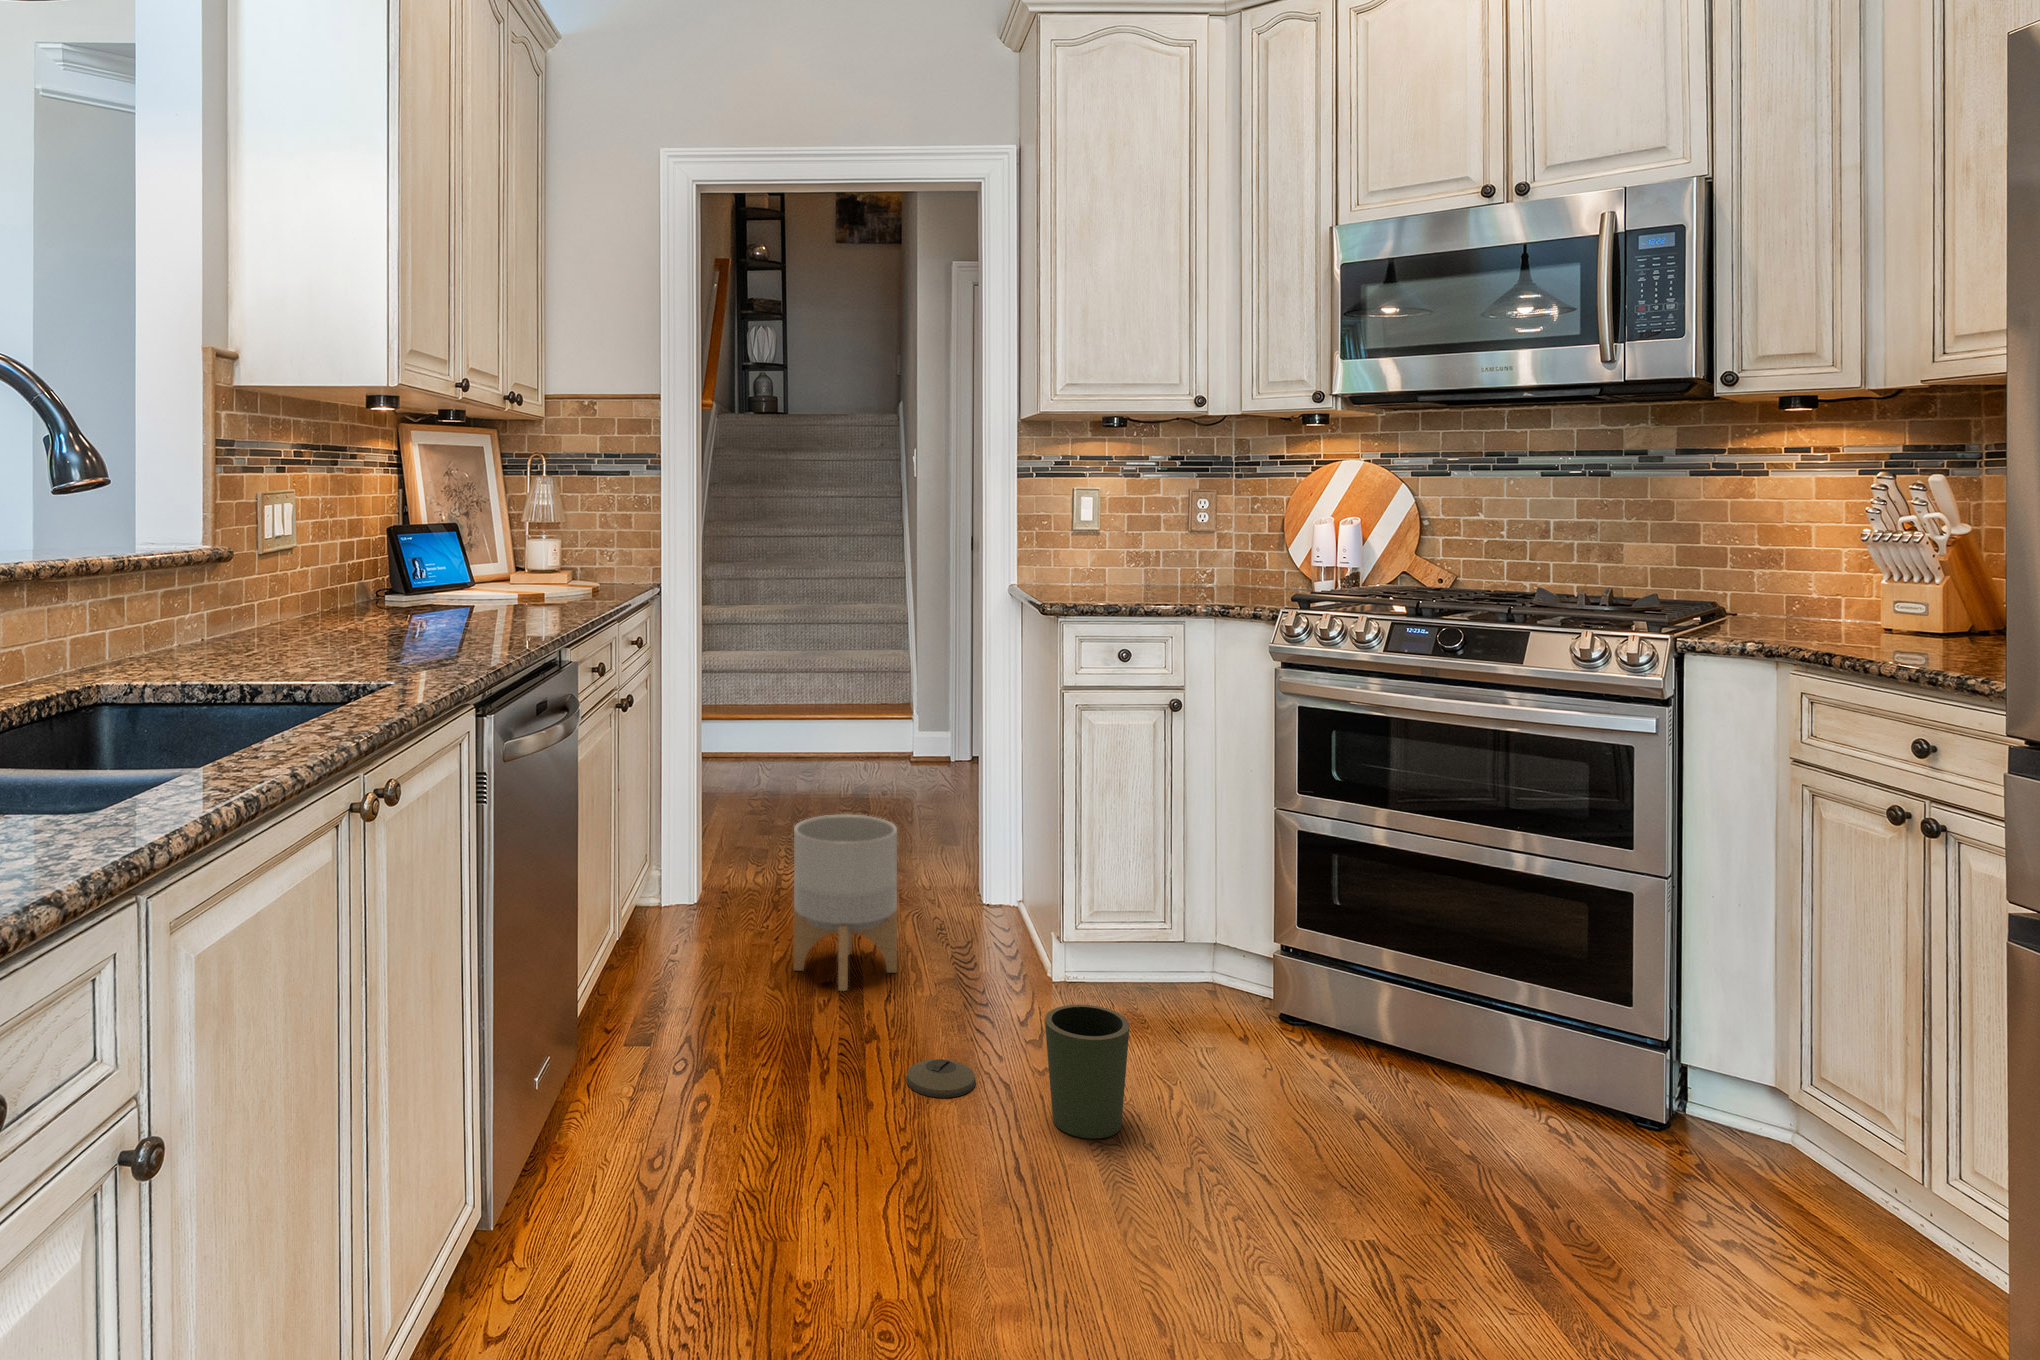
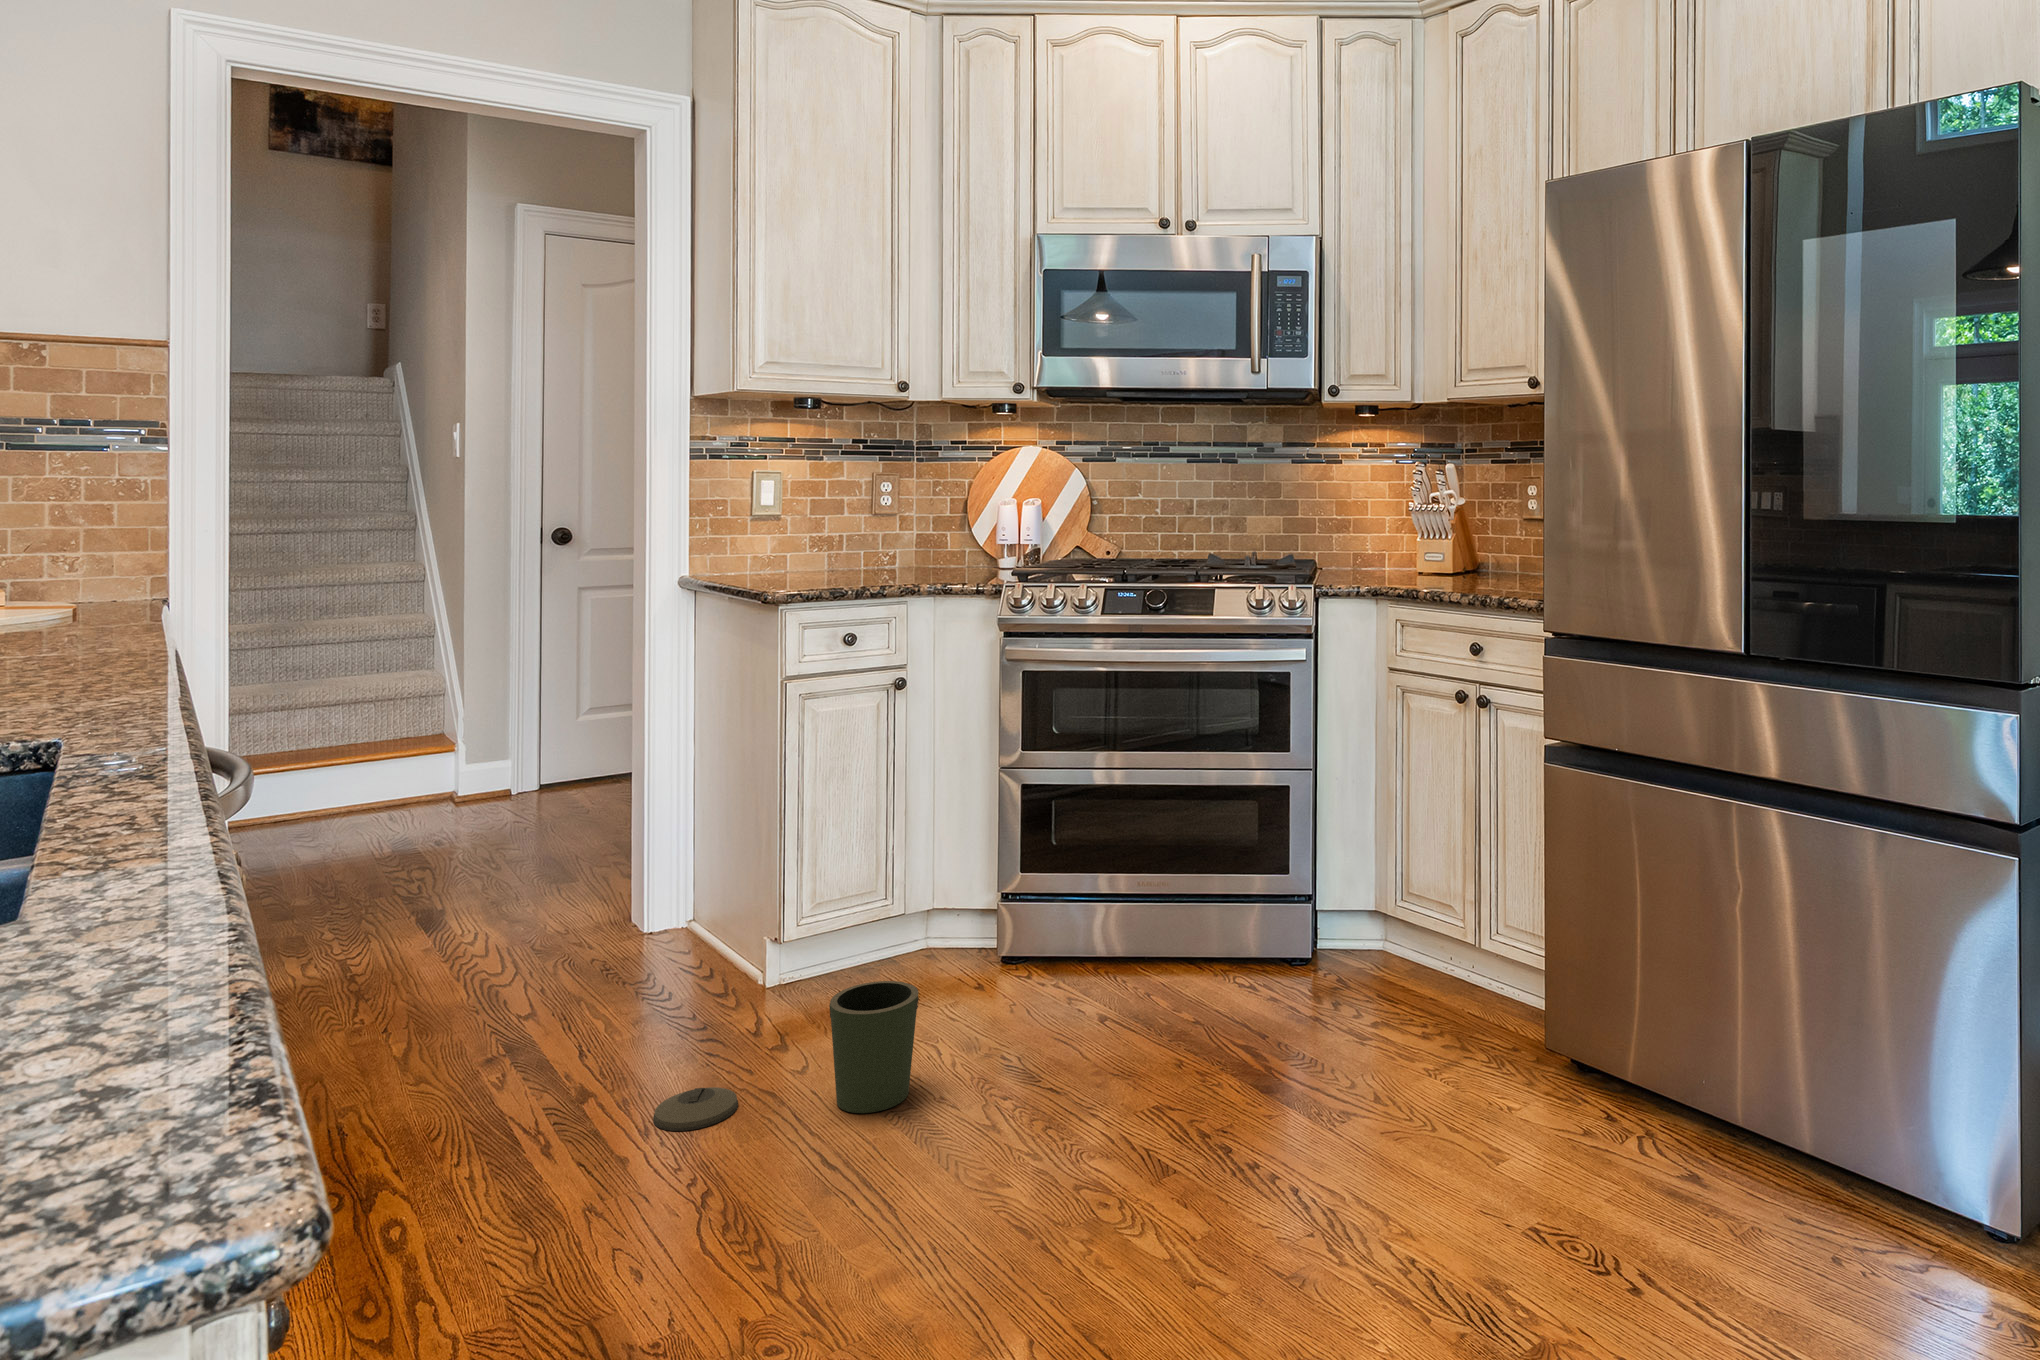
planter: present [794,815,897,991] -> none [431,853,581,1063]

